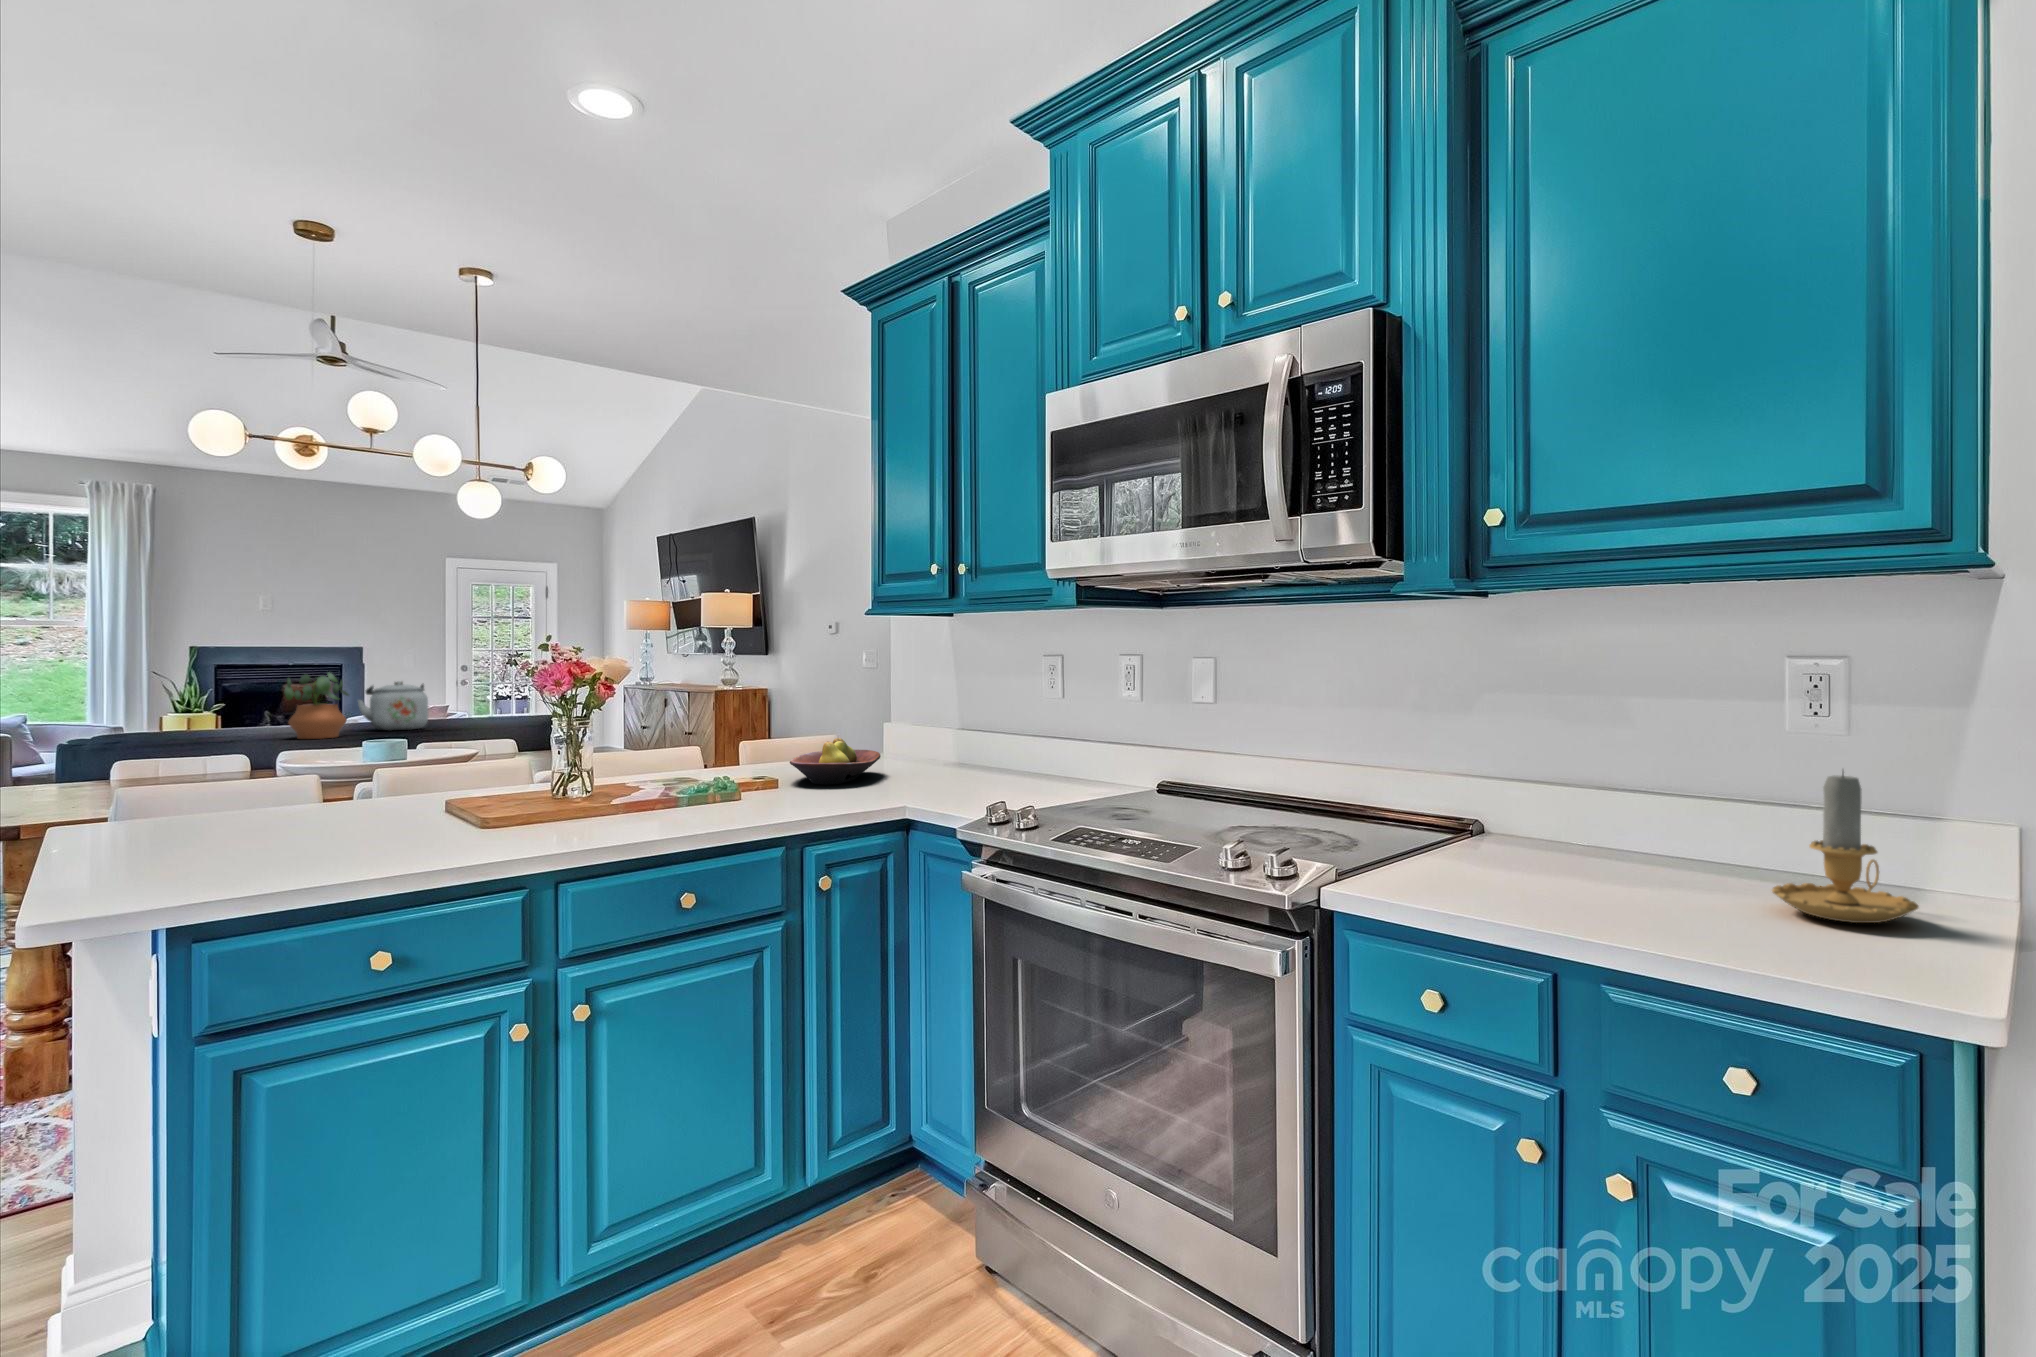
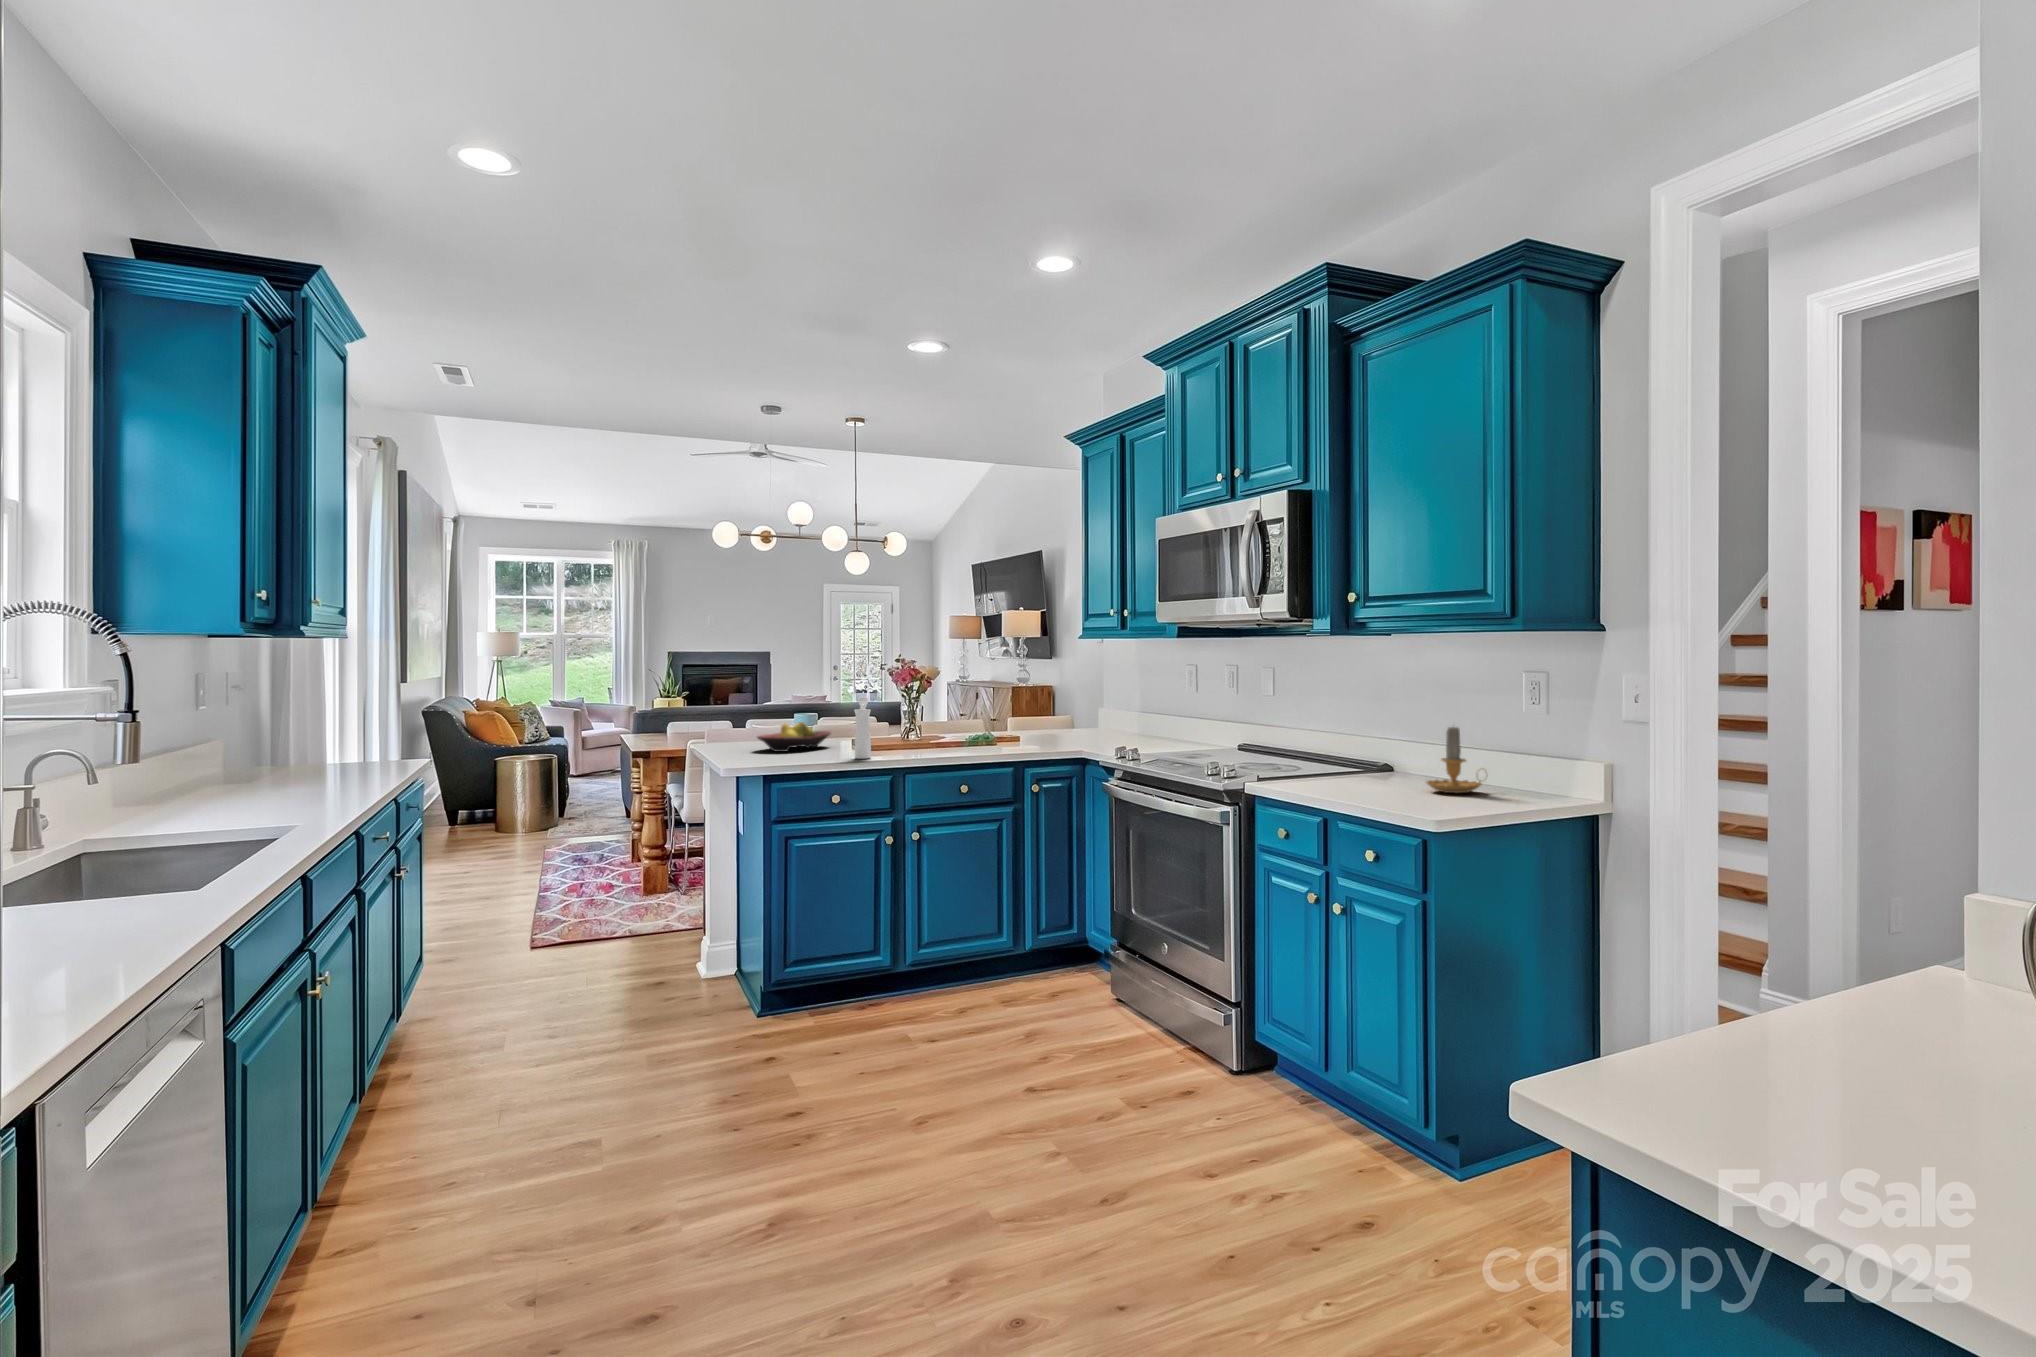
potted plant: present [284,673,349,739] -> none [734,671,770,715]
kettle: present [358,681,428,731] -> none [772,677,815,711]
pepper mill: none [436,721,478,855] -> present [854,697,871,759]
fruit bowl: present [790,738,881,785] -> present [757,722,831,752]

